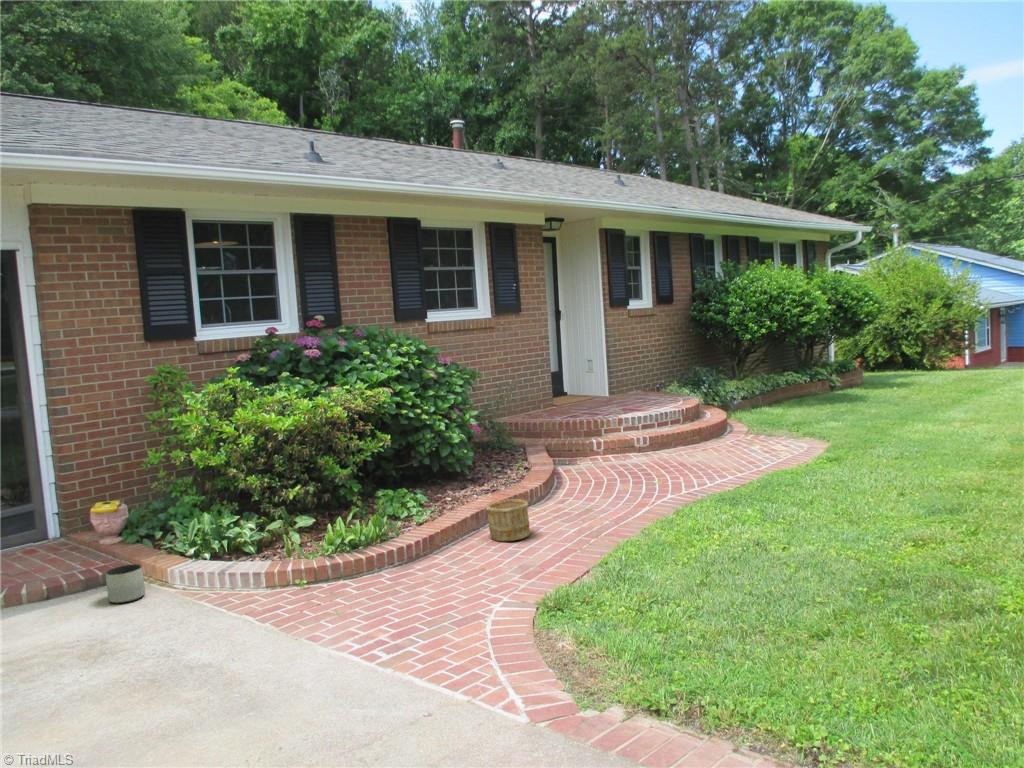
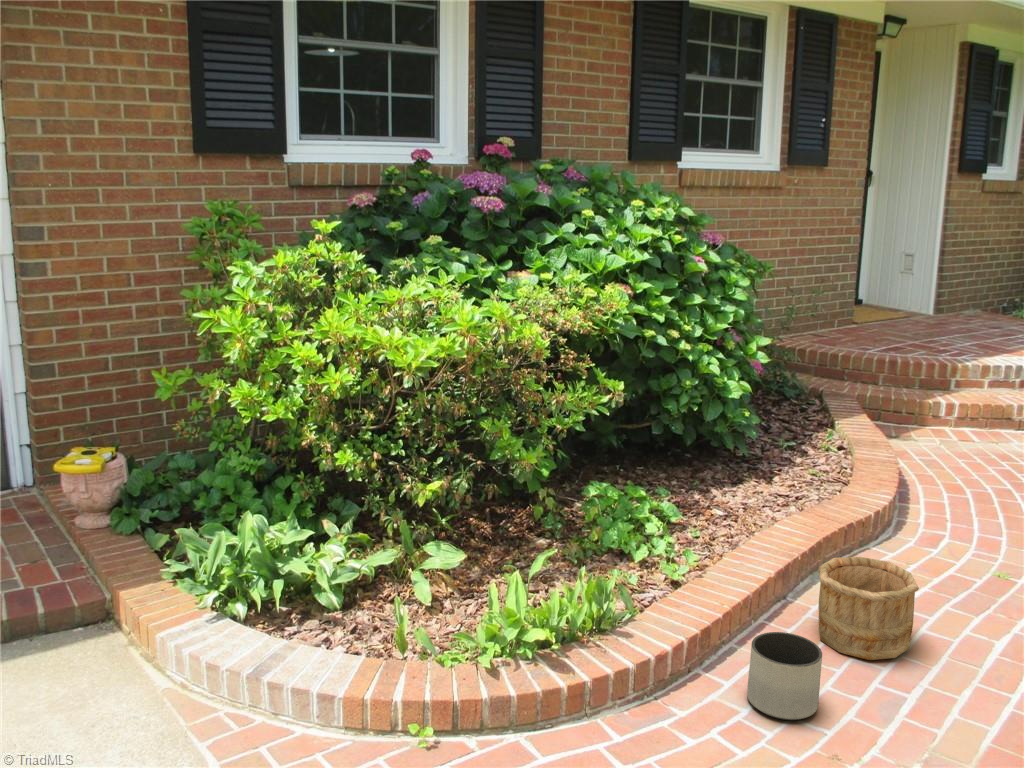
planter: present [106,564,145,603] -> present [747,632,822,720]

